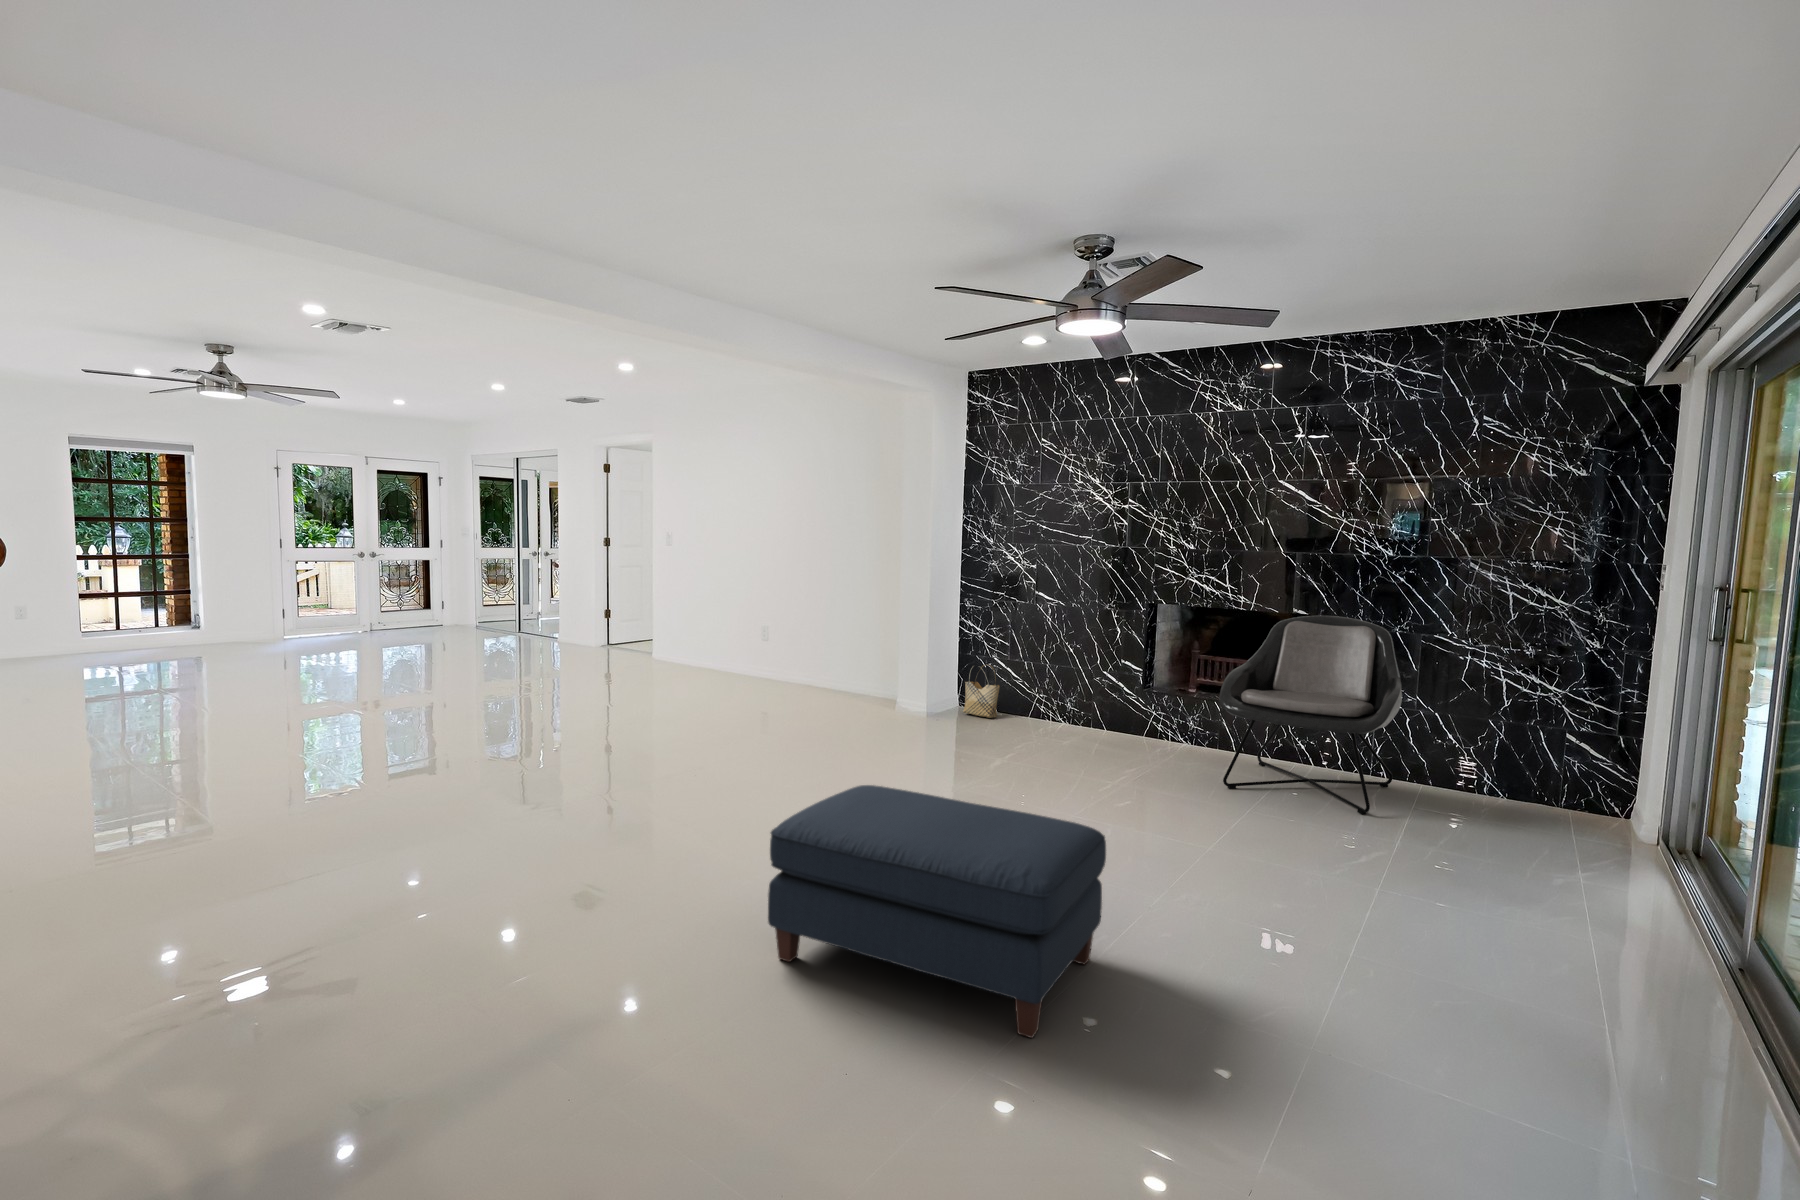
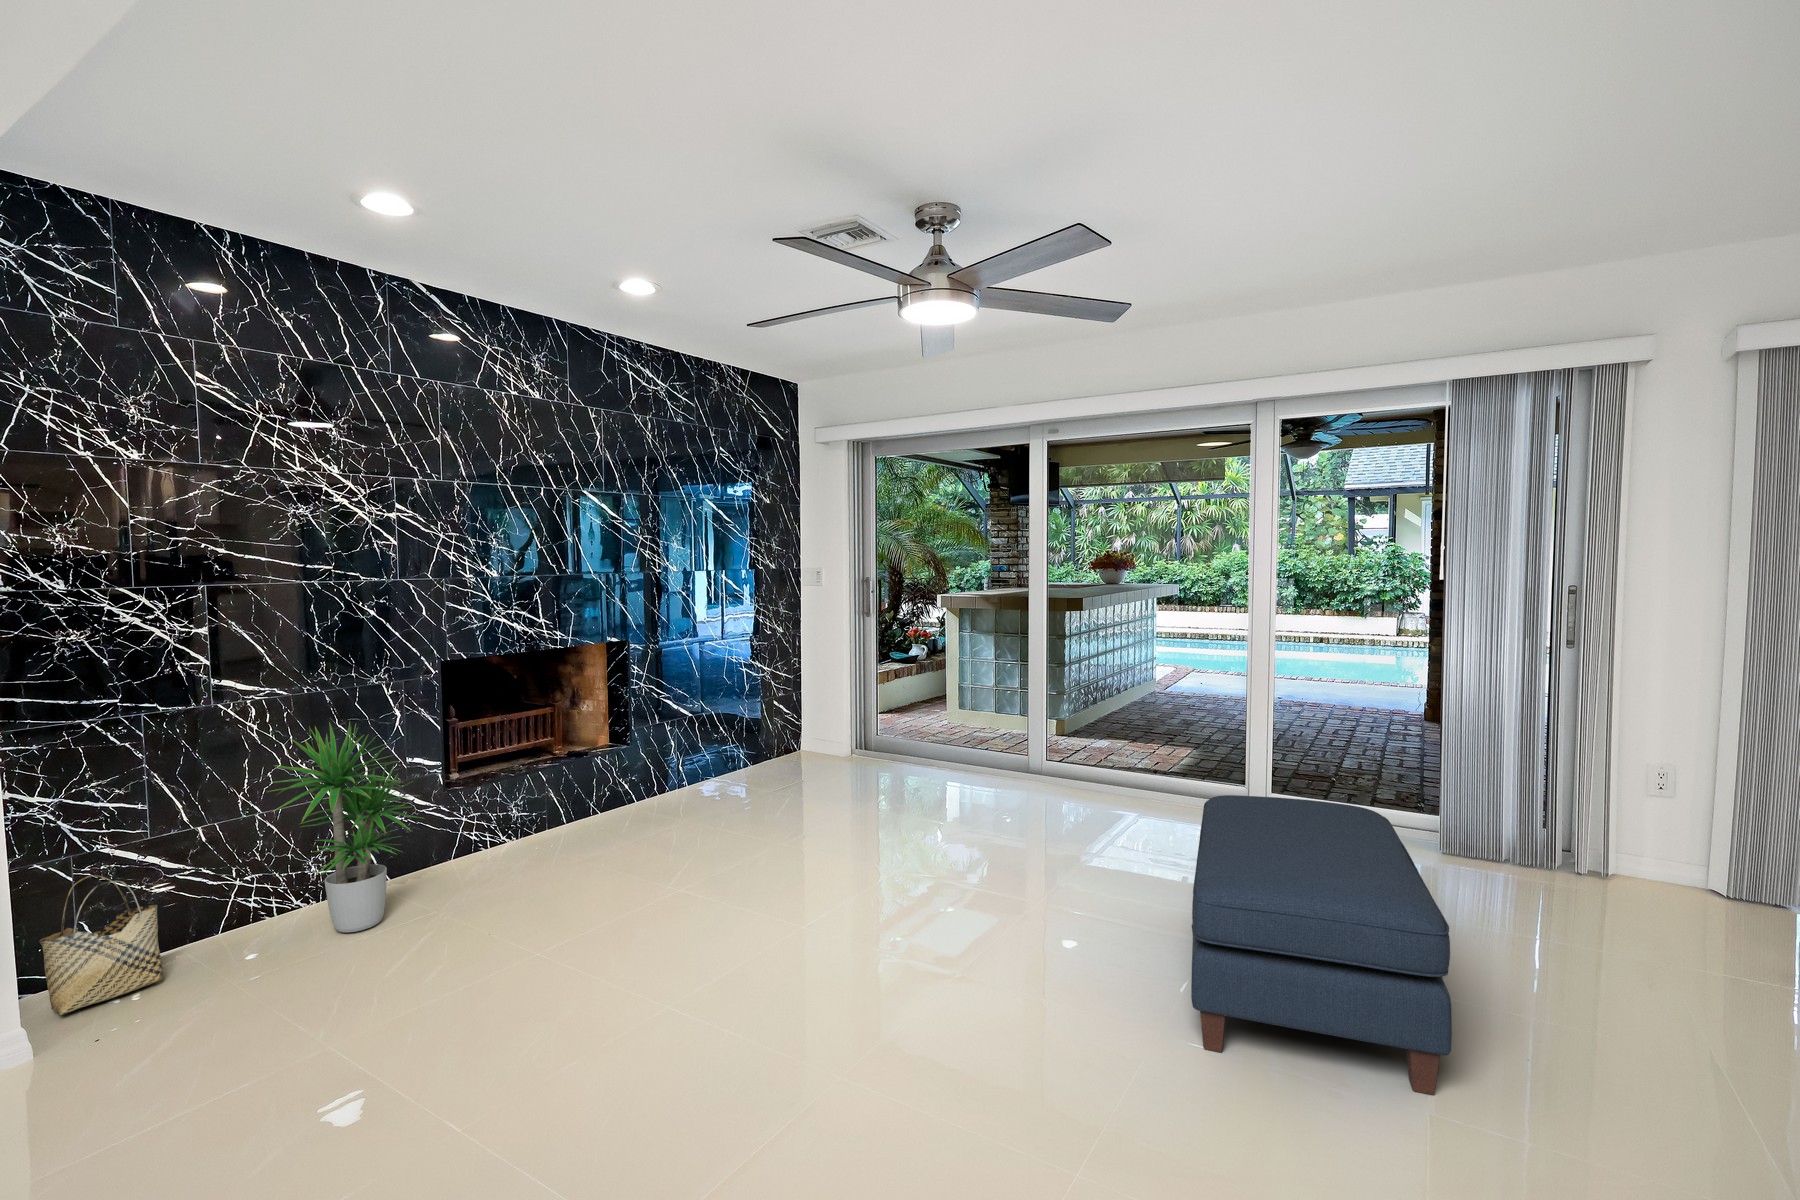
lounge chair: present [1219,616,1402,814] -> none [610,634,804,837]
potted plant: none [1017,620,1090,735] -> present [271,723,421,932]

